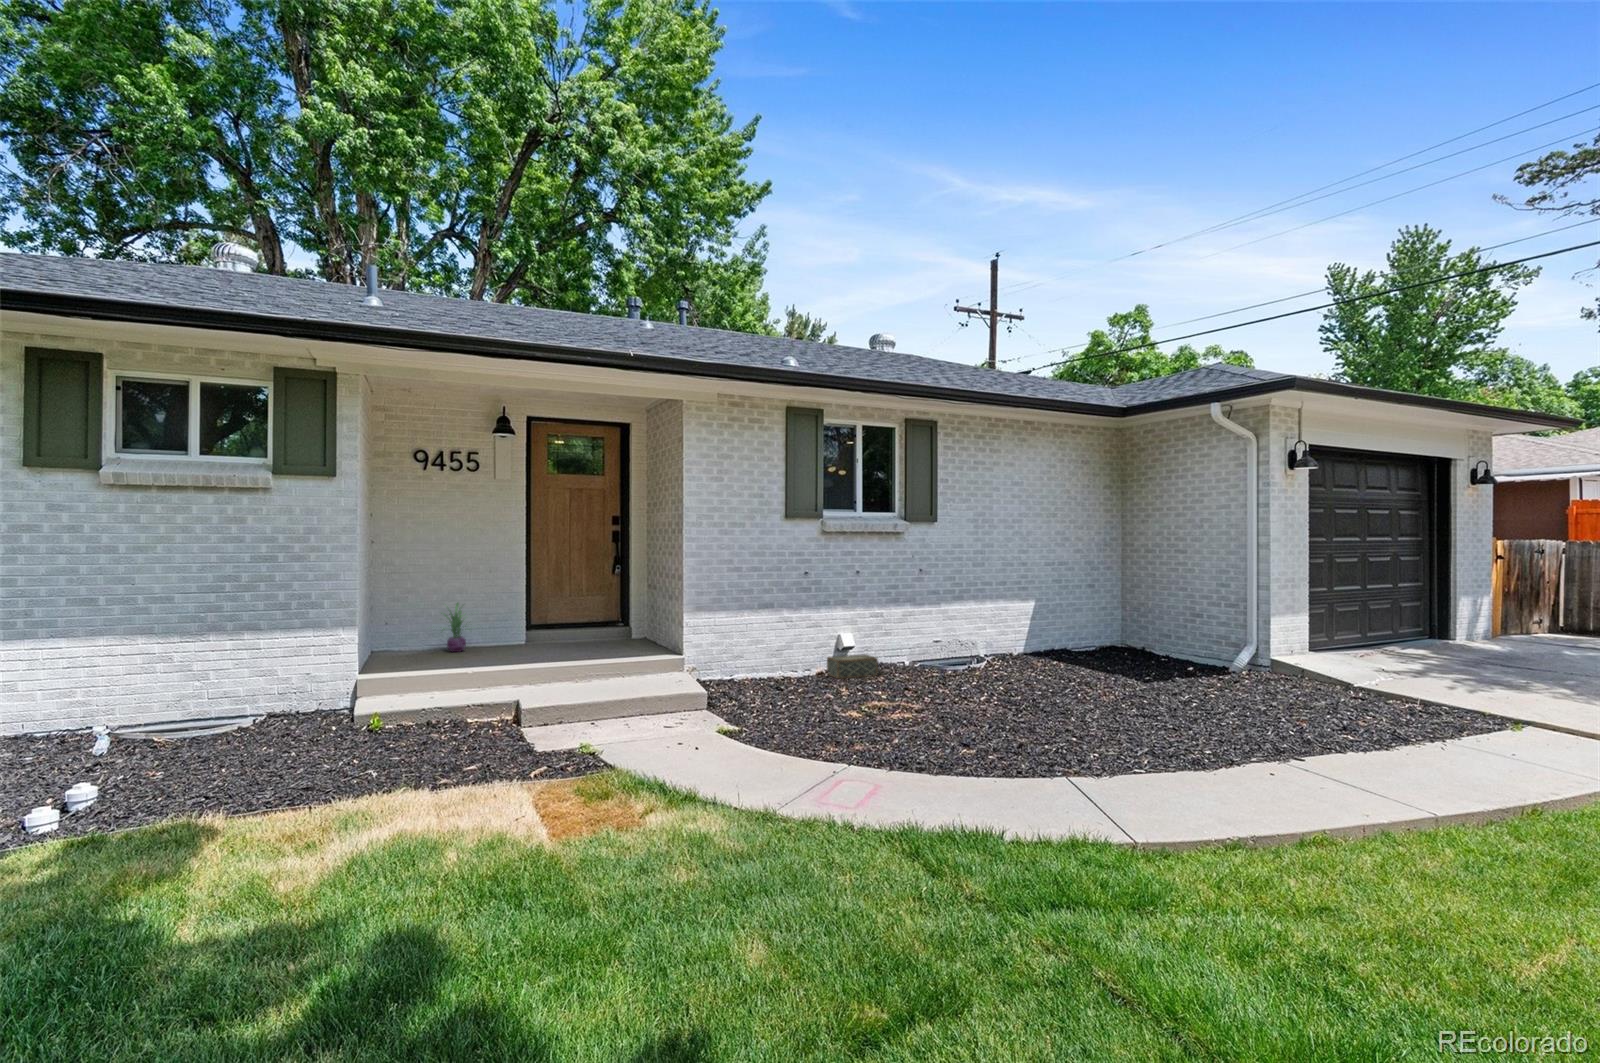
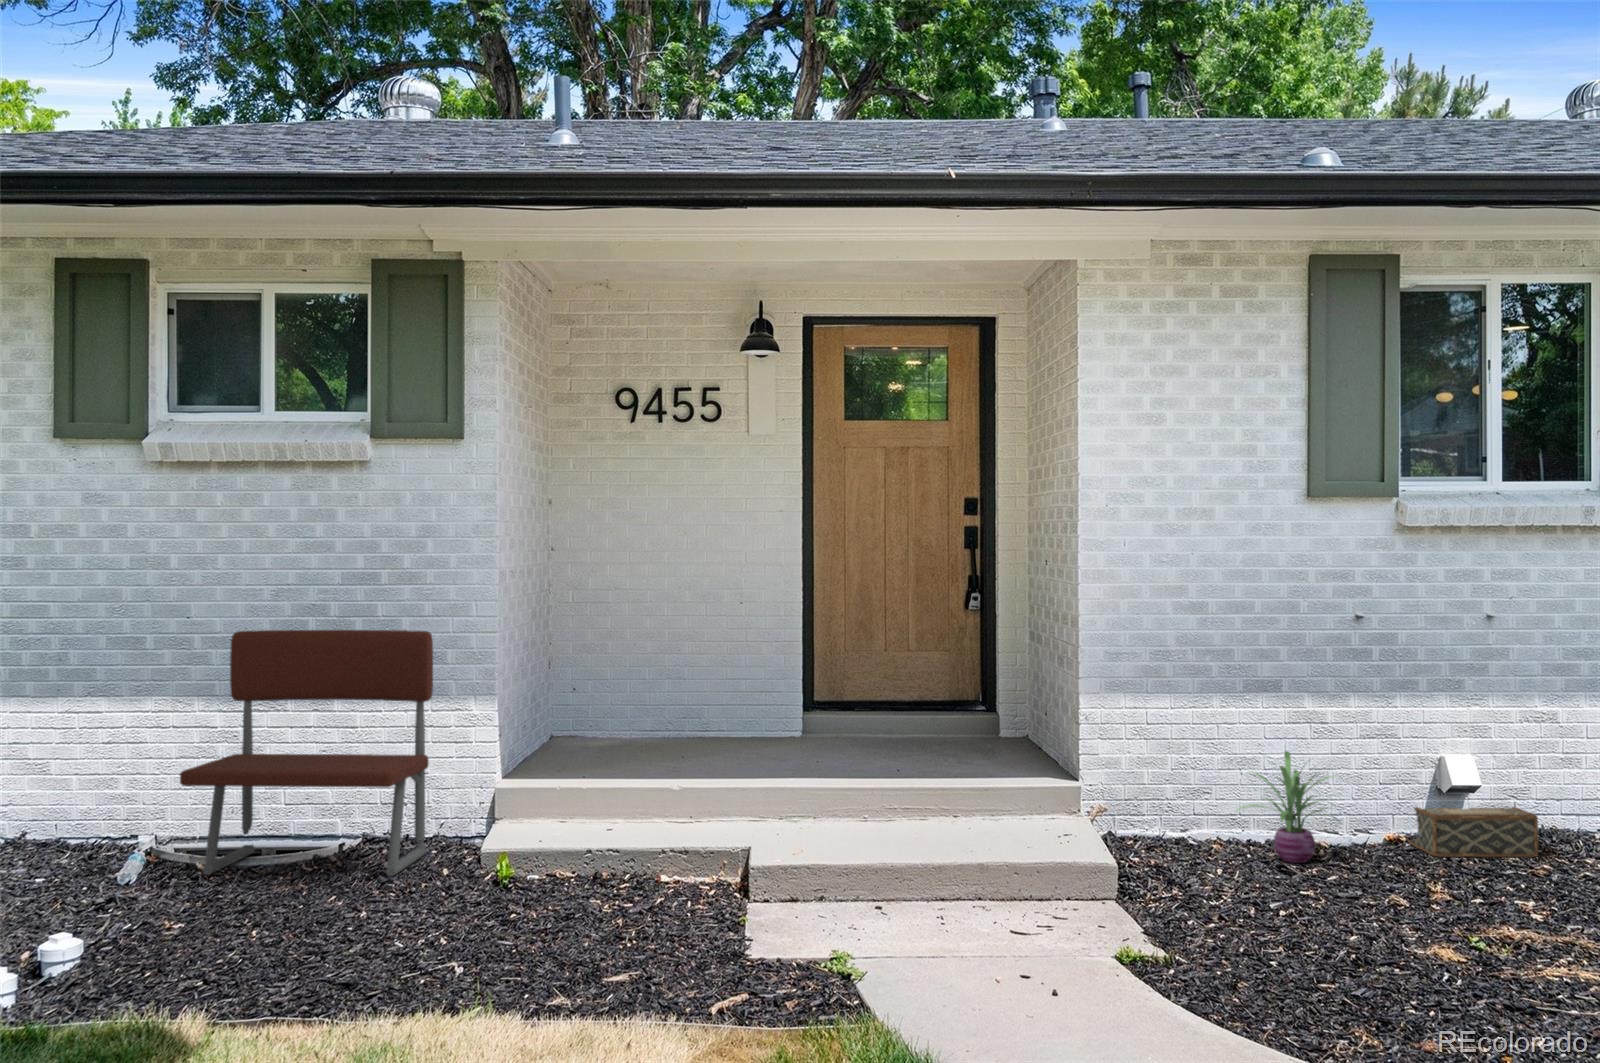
bench: none [142,590,319,745] -> present [180,630,433,876]
decorative plant: present [441,603,466,652] -> present [1237,751,1340,863]

